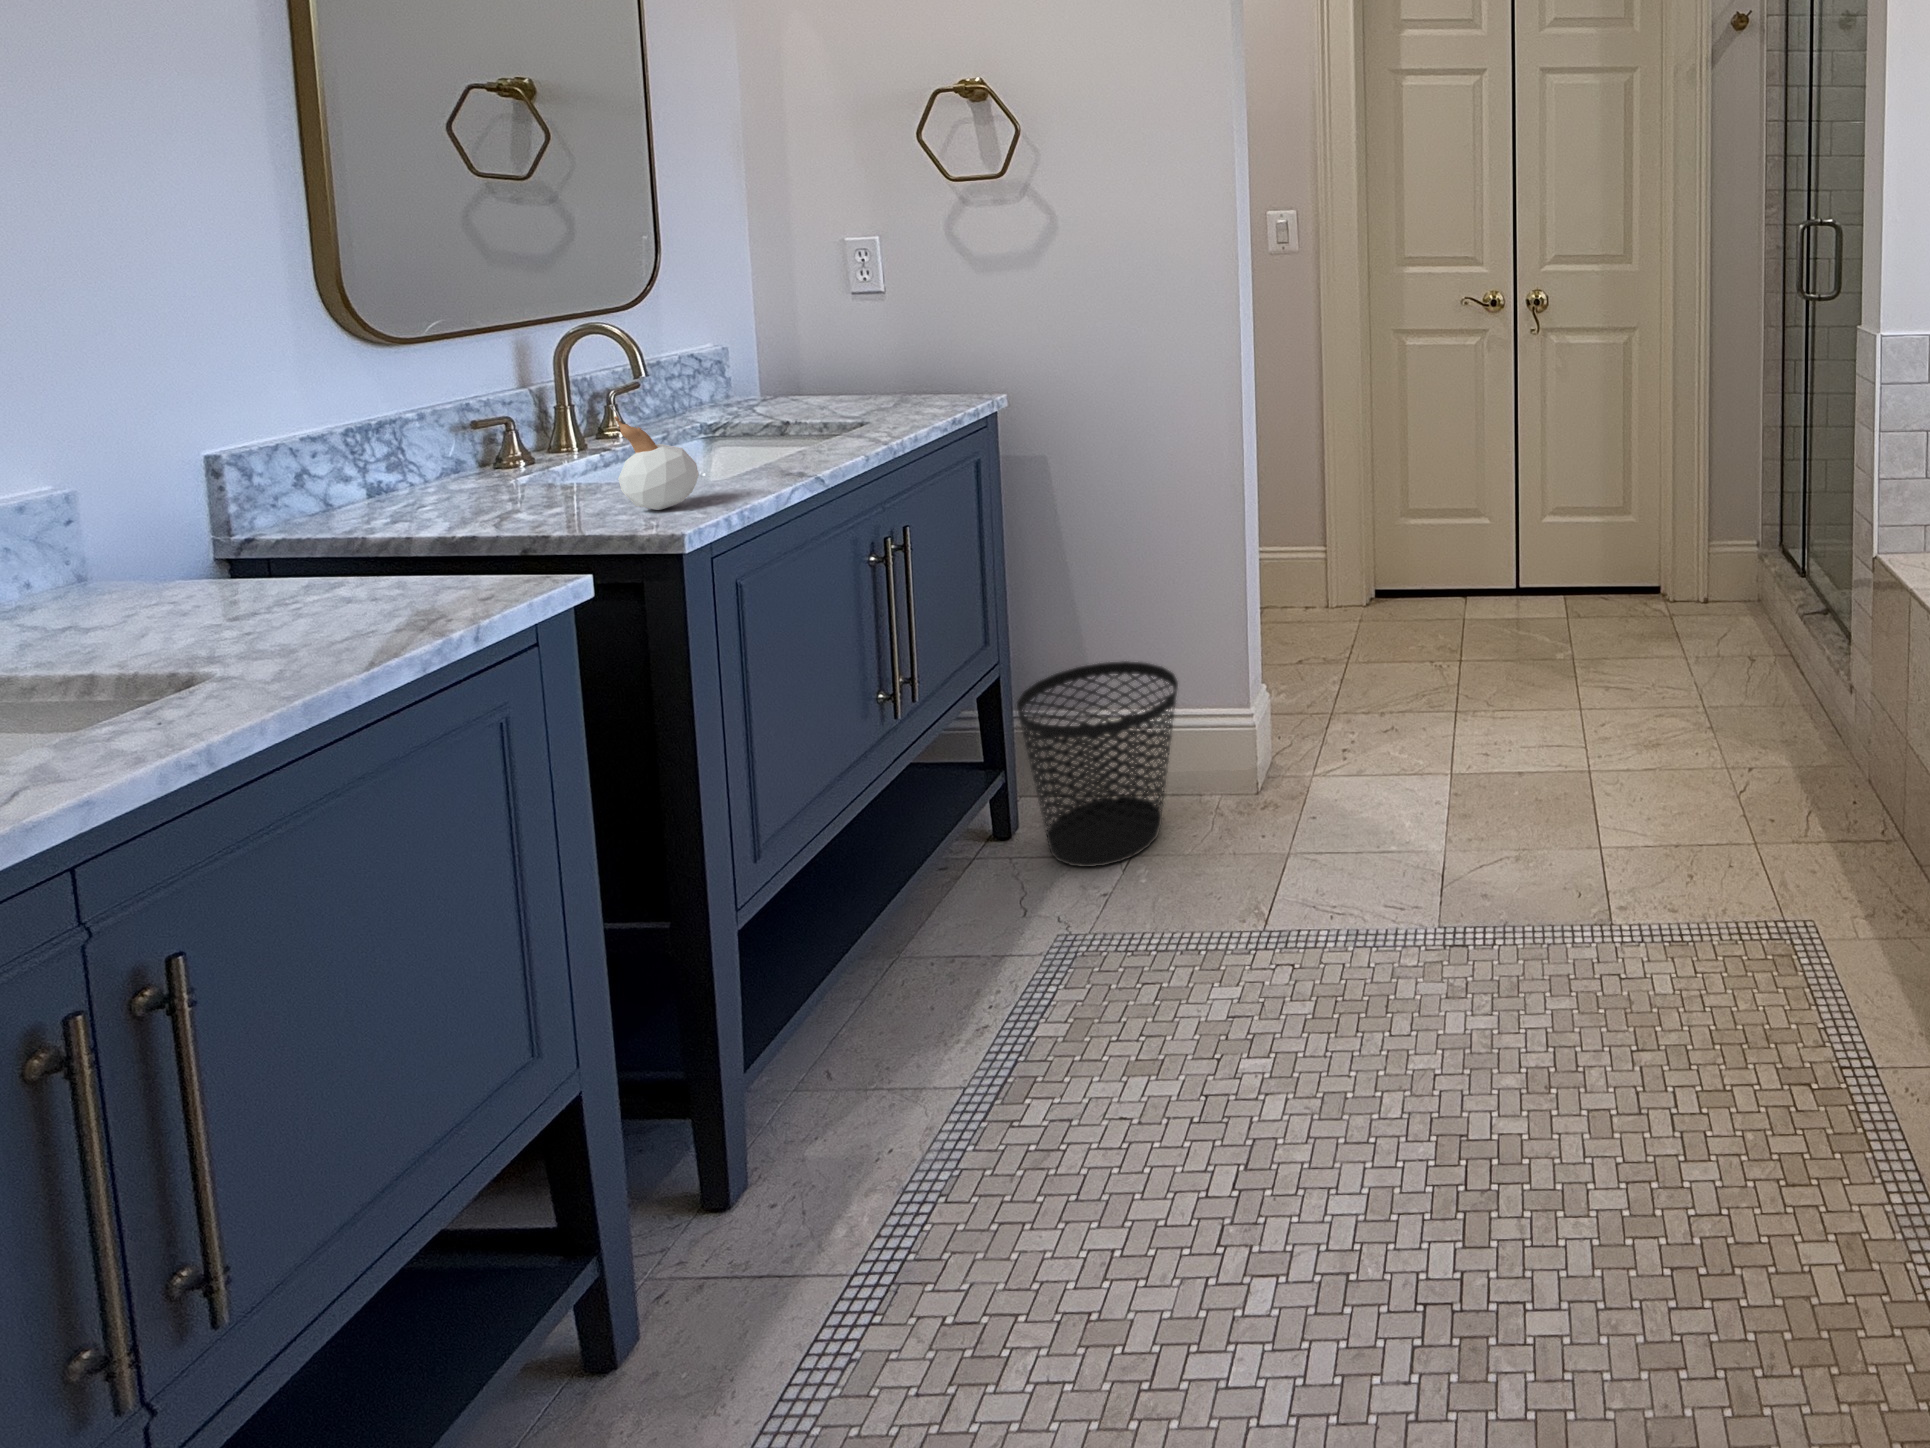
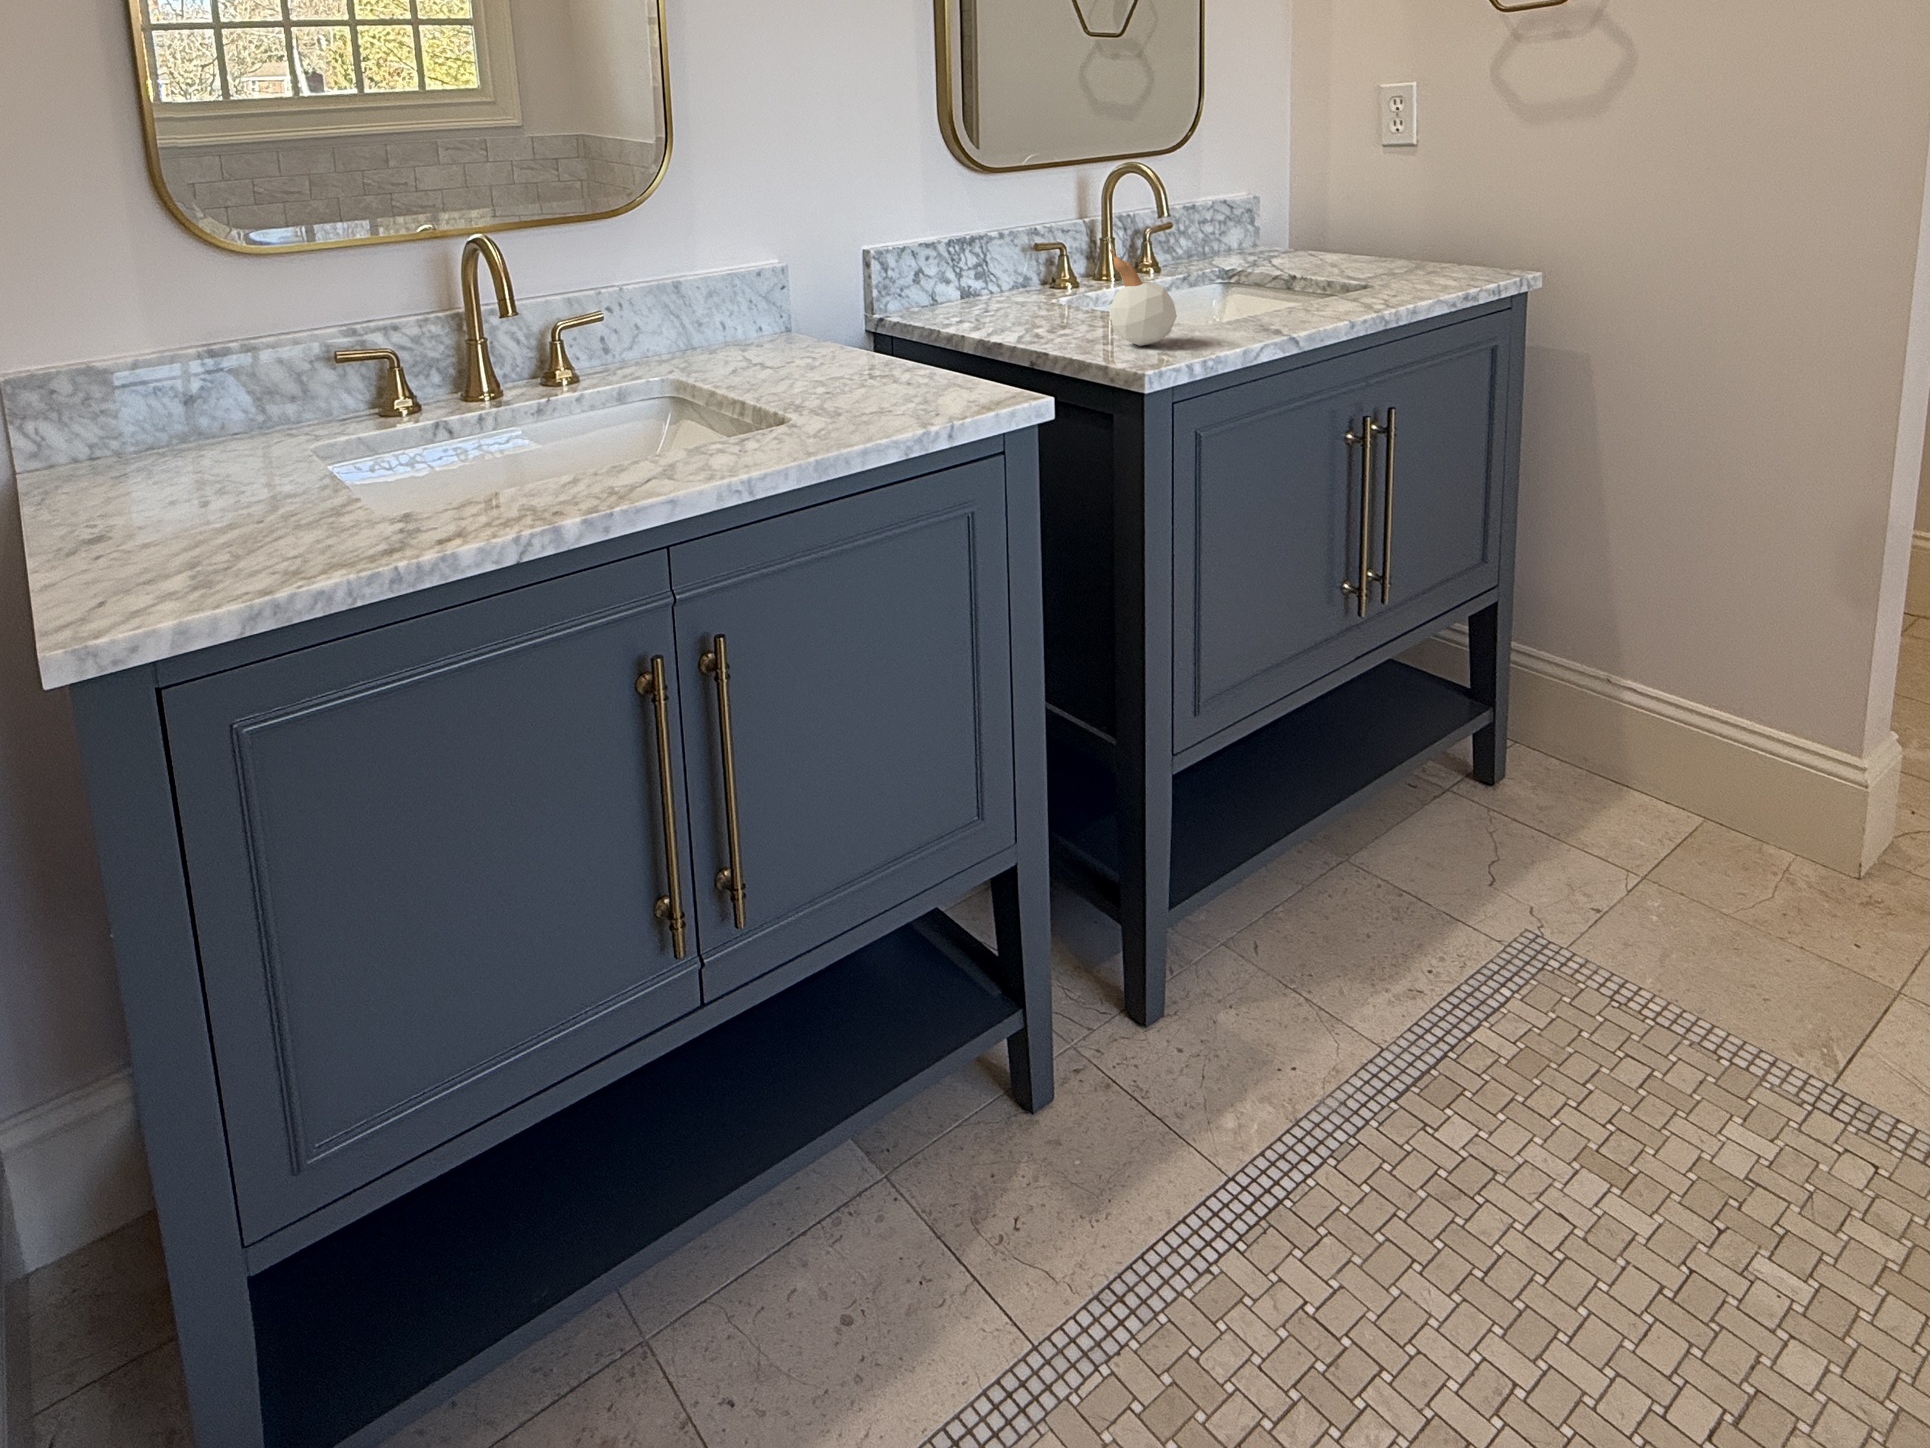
wastebasket: present [1017,661,1178,867] -> none [1512,618,1738,878]

